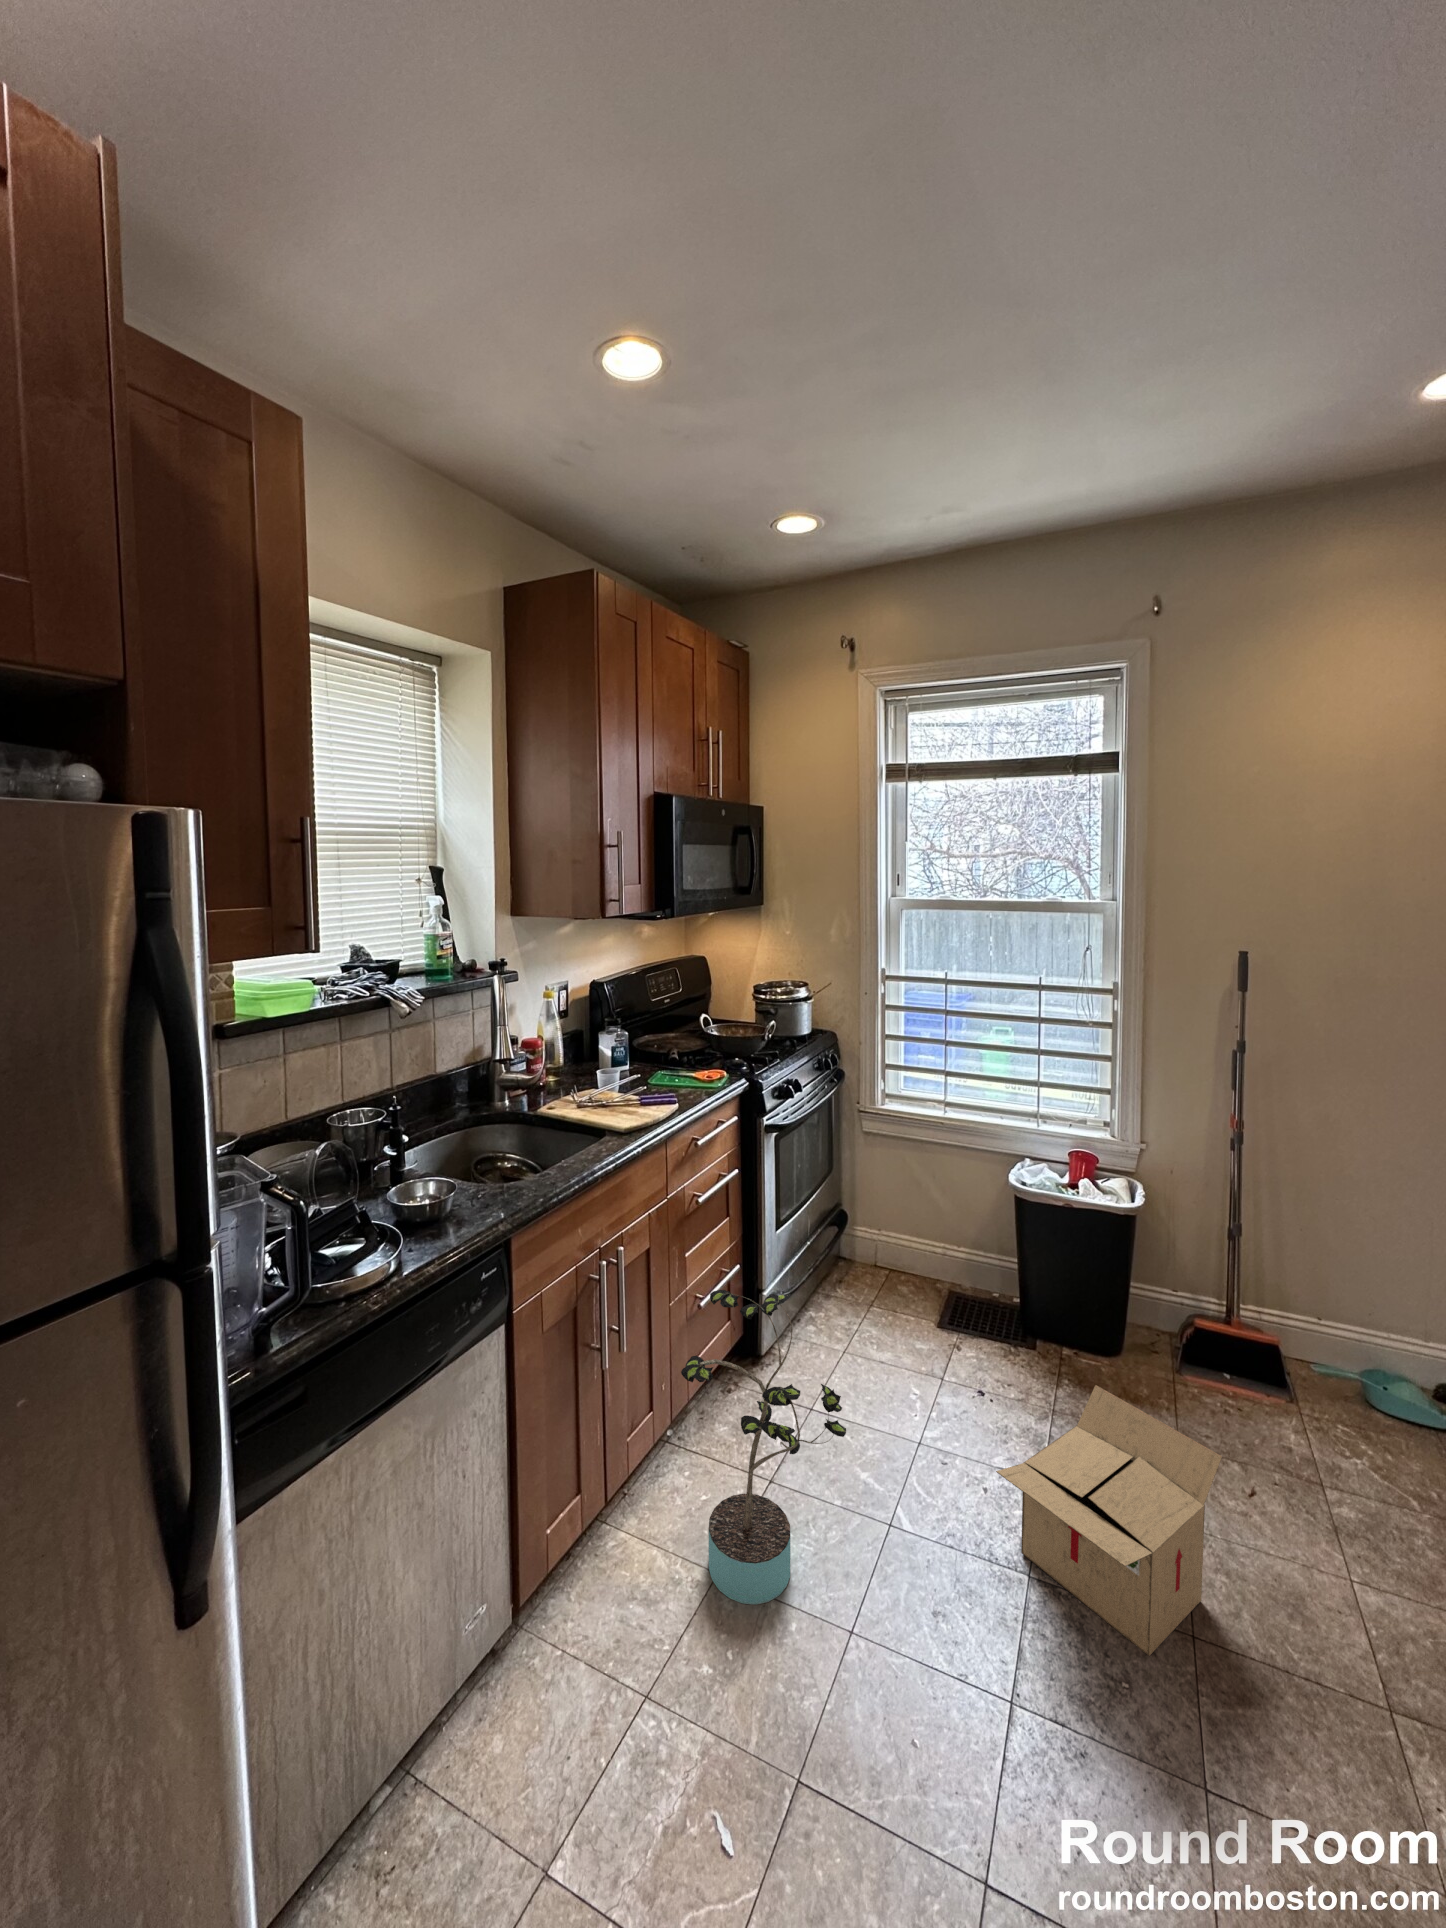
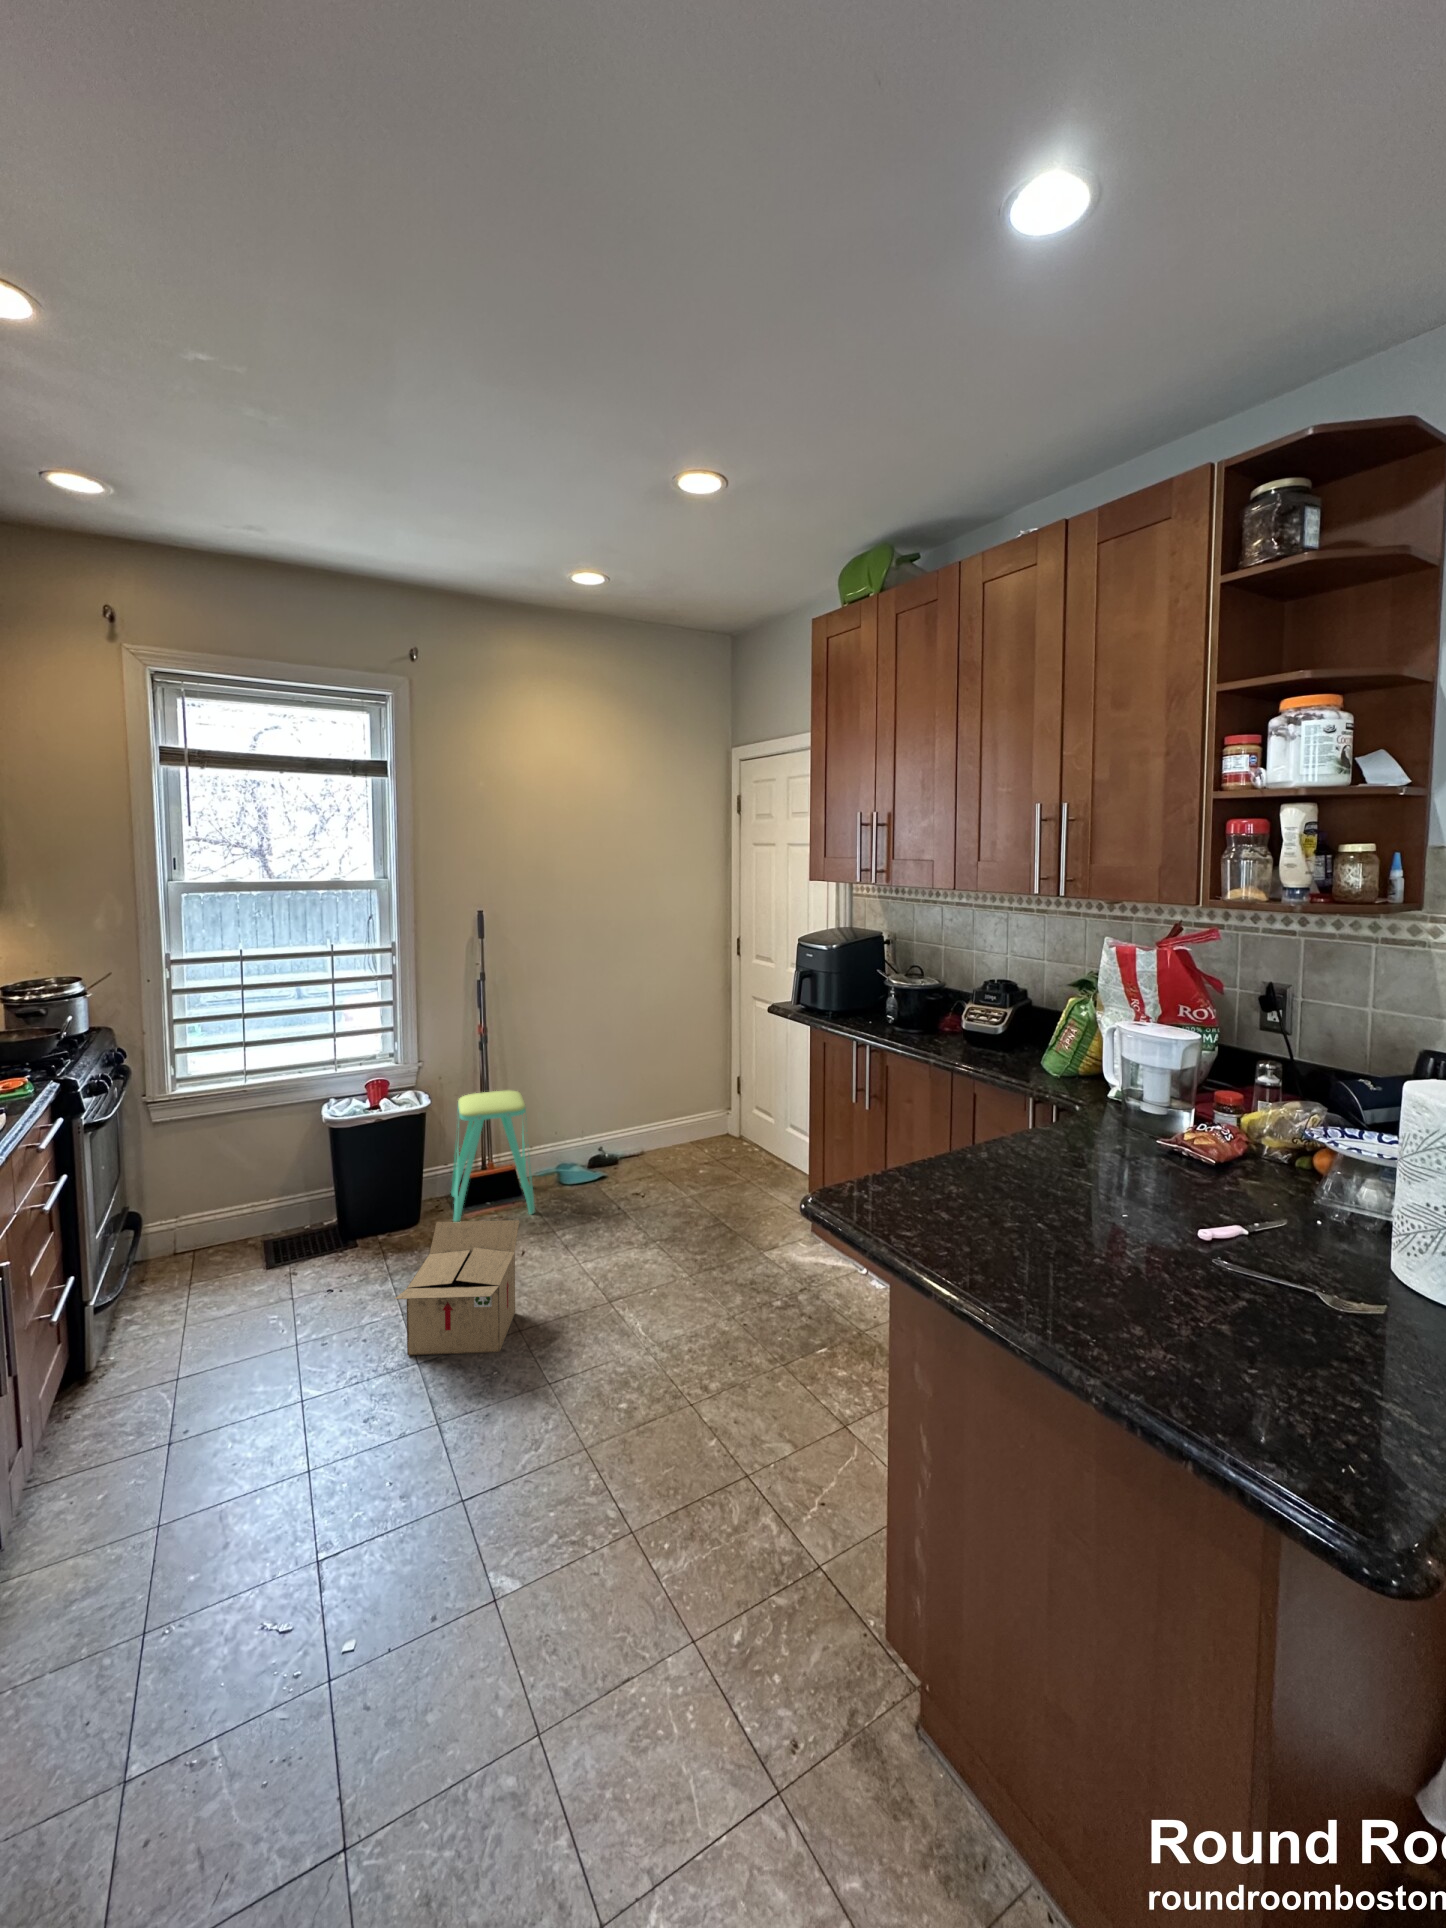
stool: none [1163,1208,1304,1435] -> present [451,1090,535,1221]
potted plant: present [681,1290,846,1605] -> none [123,1245,289,1532]

